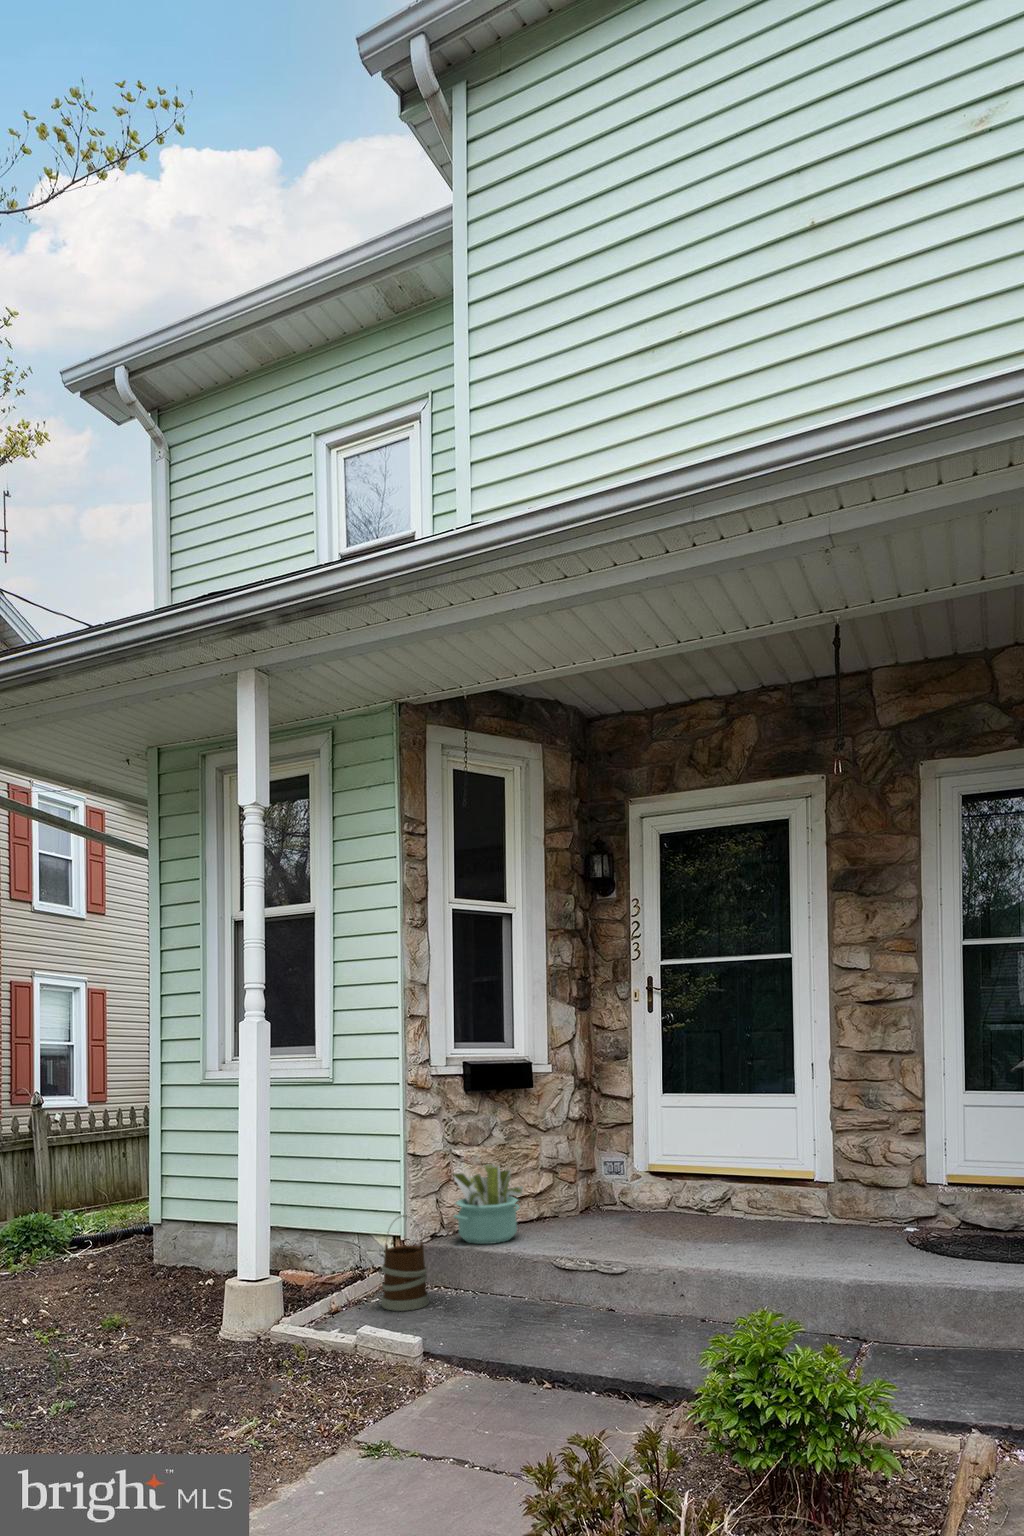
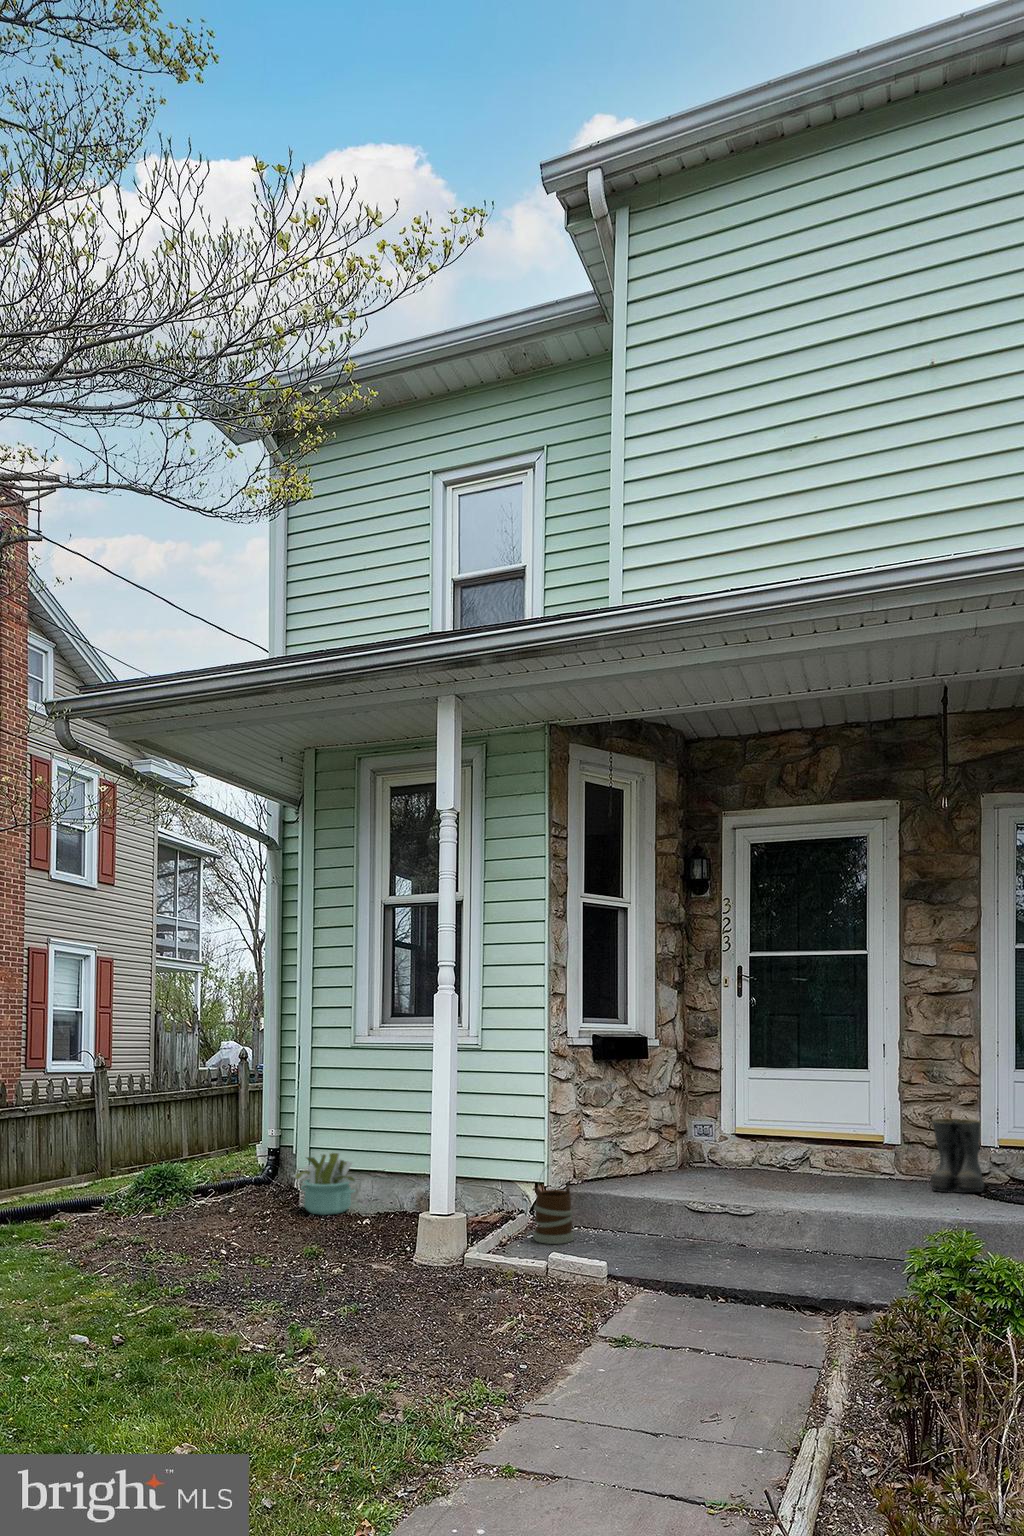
boots: none [855,1151,926,1243] -> present [930,1118,984,1193]
decorative plant: present [453,1164,523,1244] -> present [293,1153,356,1215]

